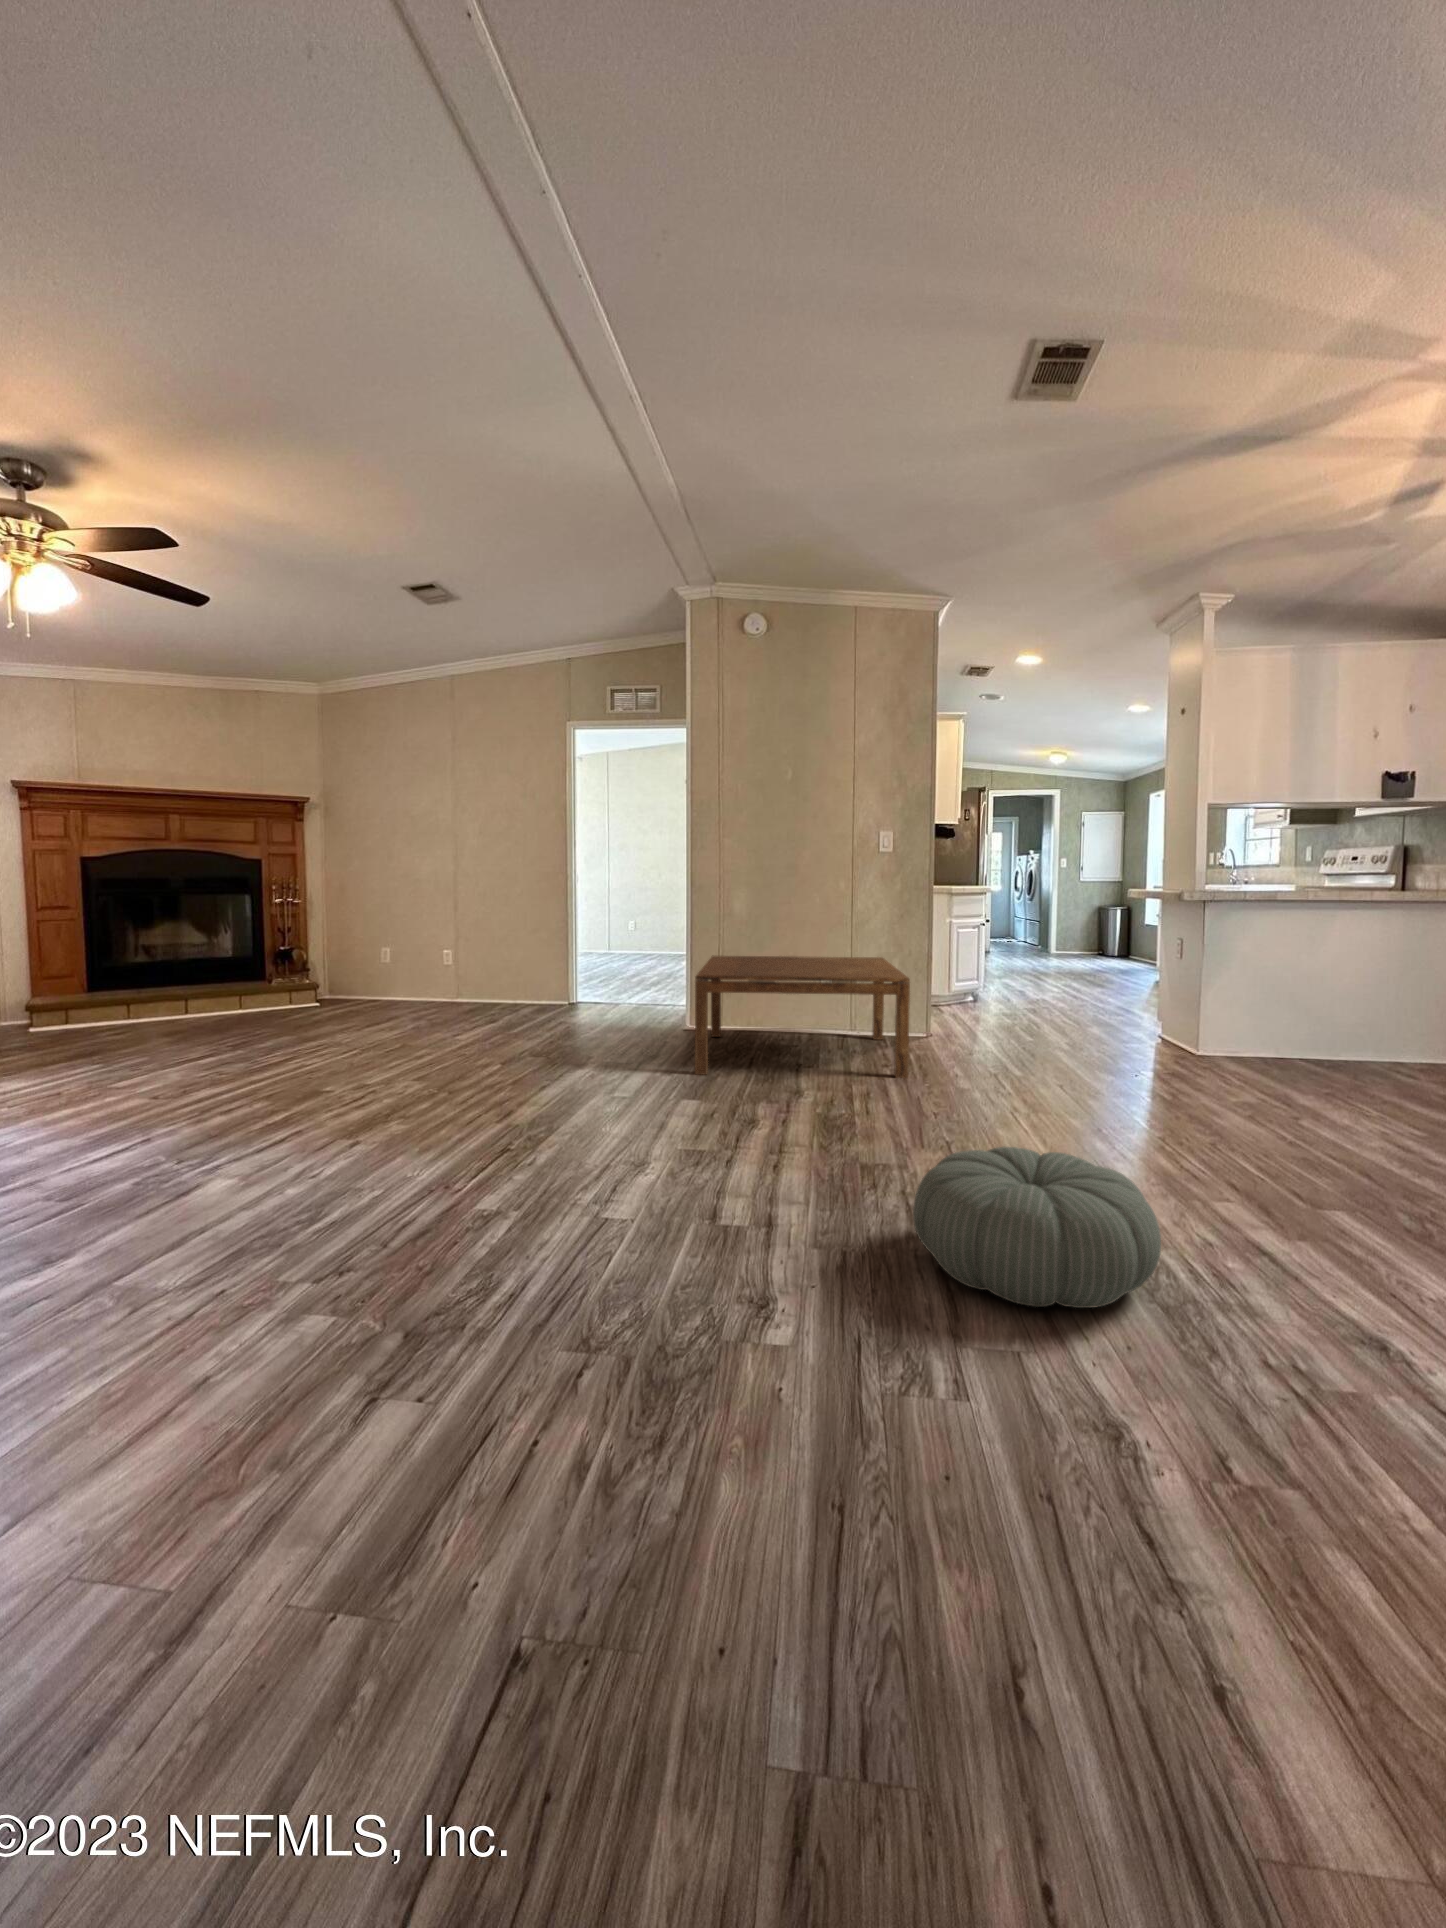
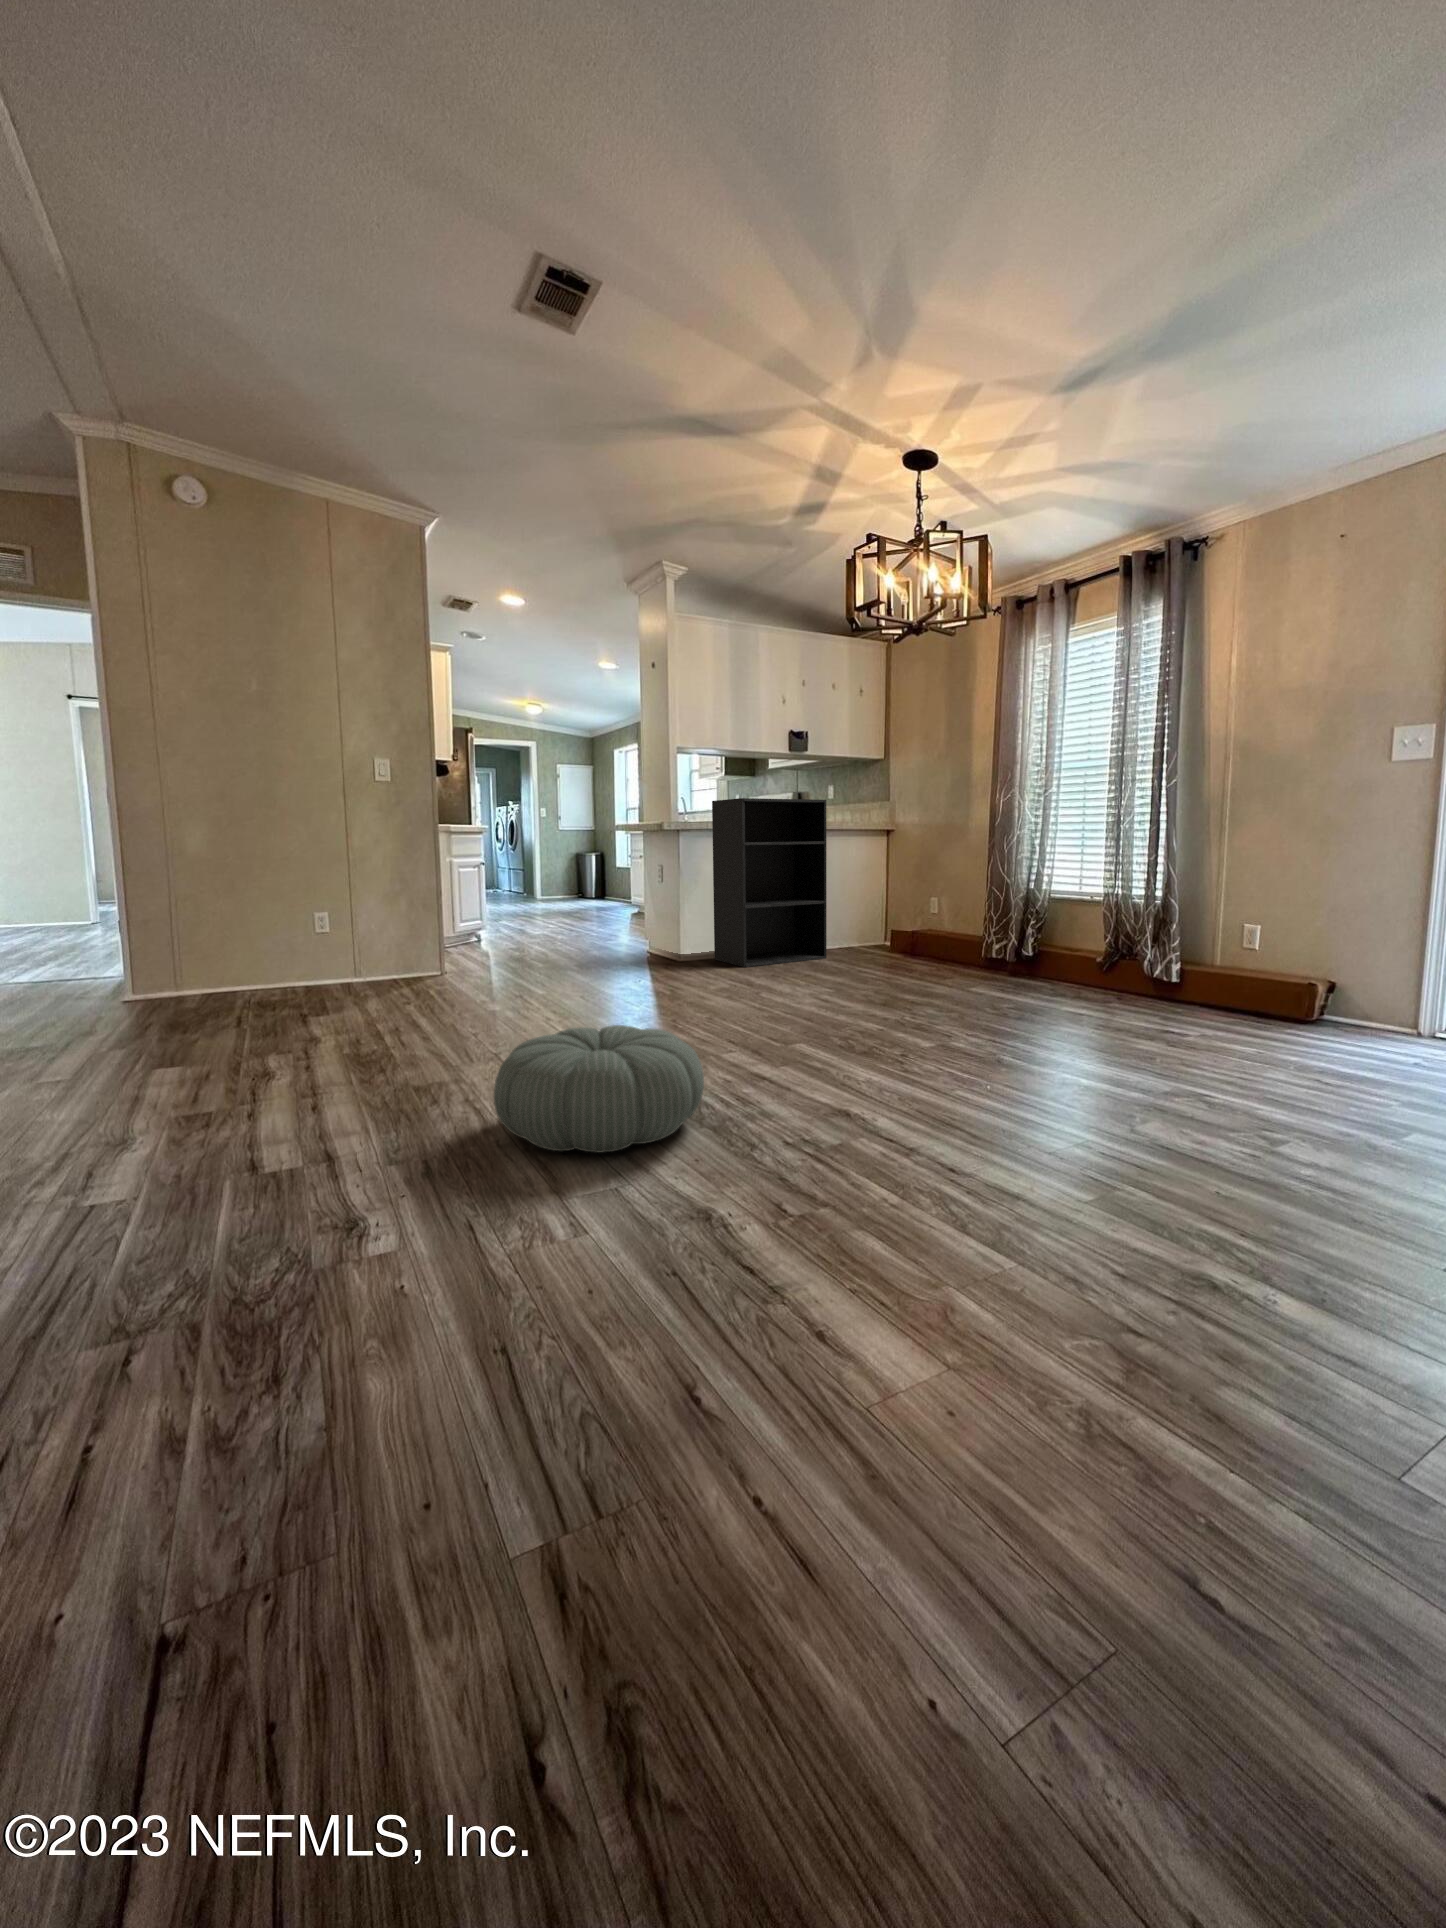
bookshelf: none [1250,864,1445,1084] -> present [712,798,827,967]
coffee table: present [695,956,910,1078] -> none [167,896,438,1039]

